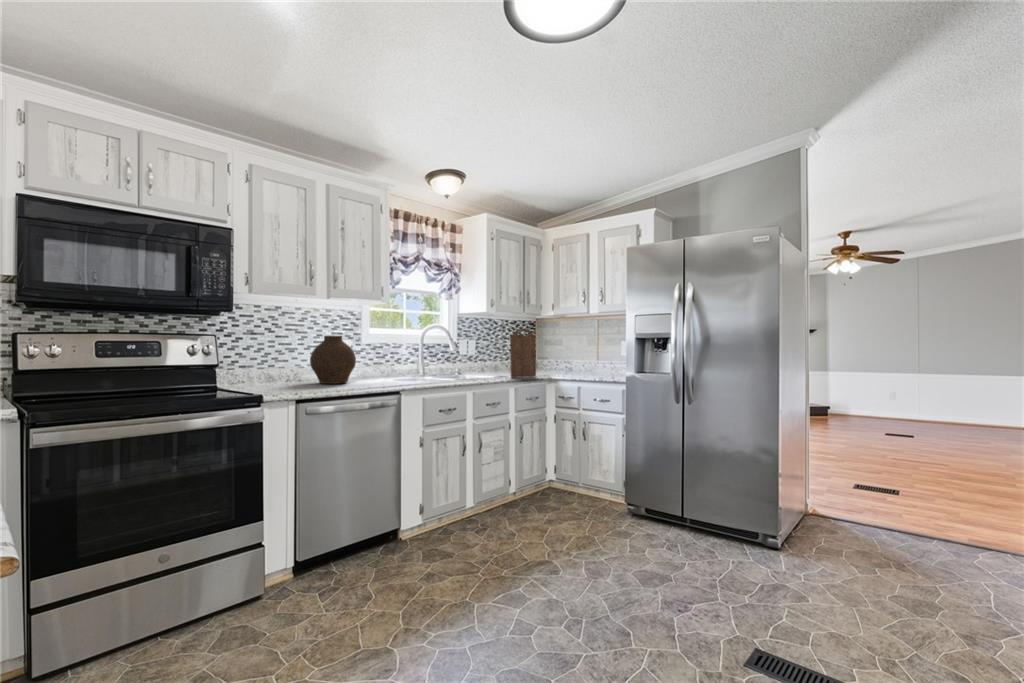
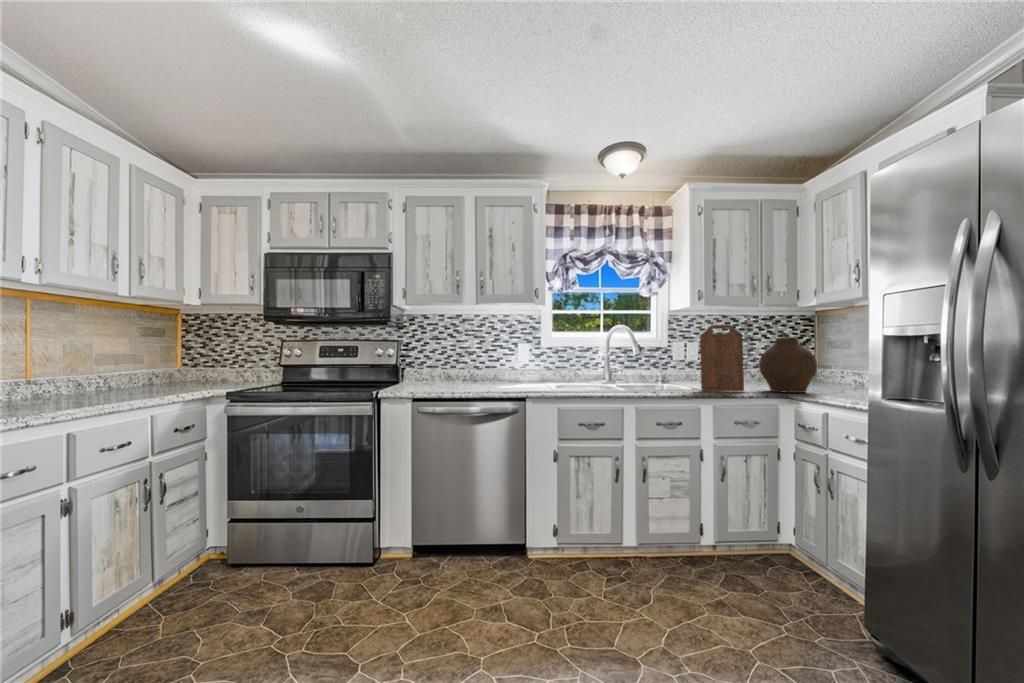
vase: present [310,336,356,384] -> present [759,337,817,393]

